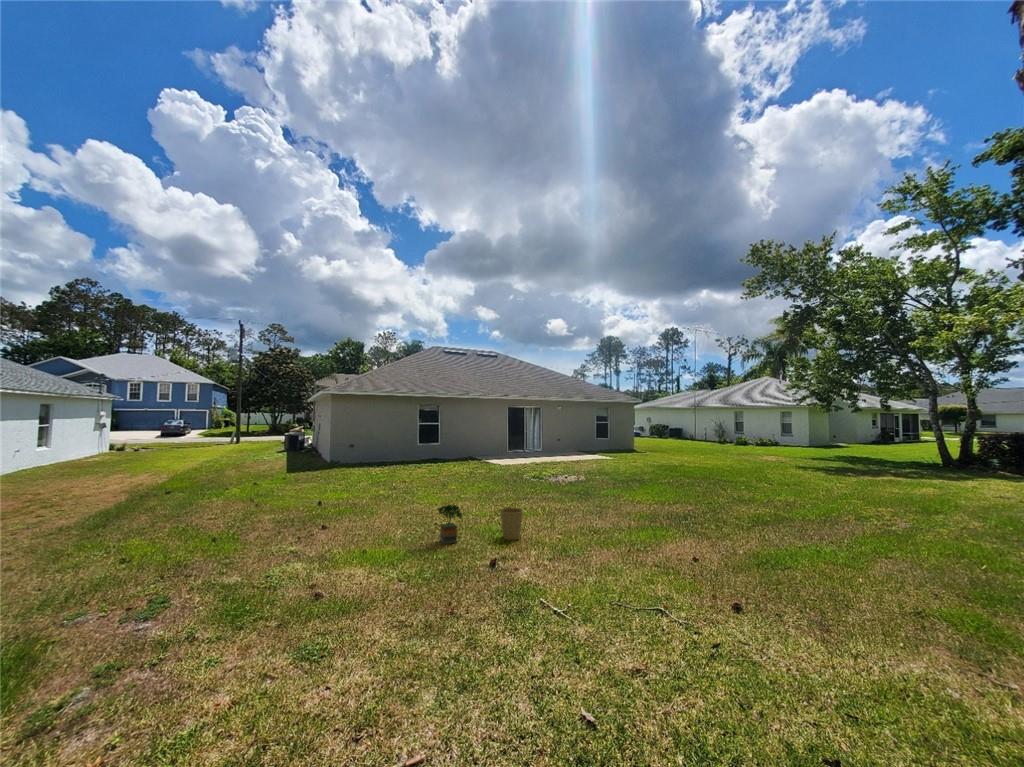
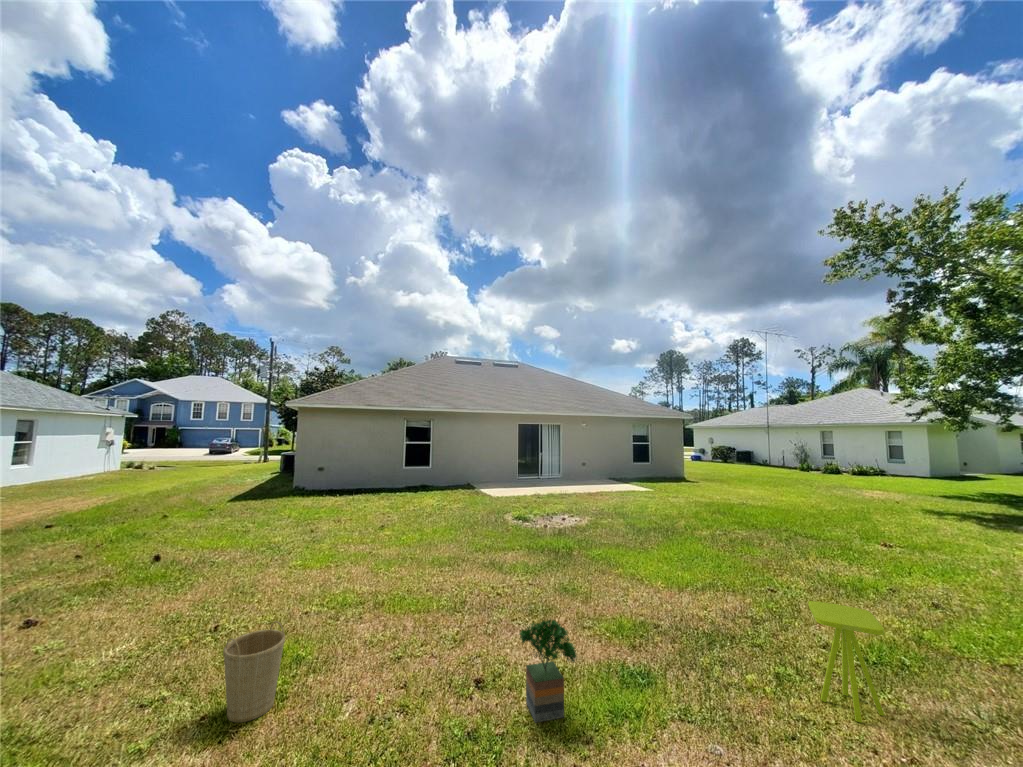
side table: none [729,489,755,529] -> present [808,601,884,723]
potted tree: present [438,504,462,544] -> present [519,619,577,723]

